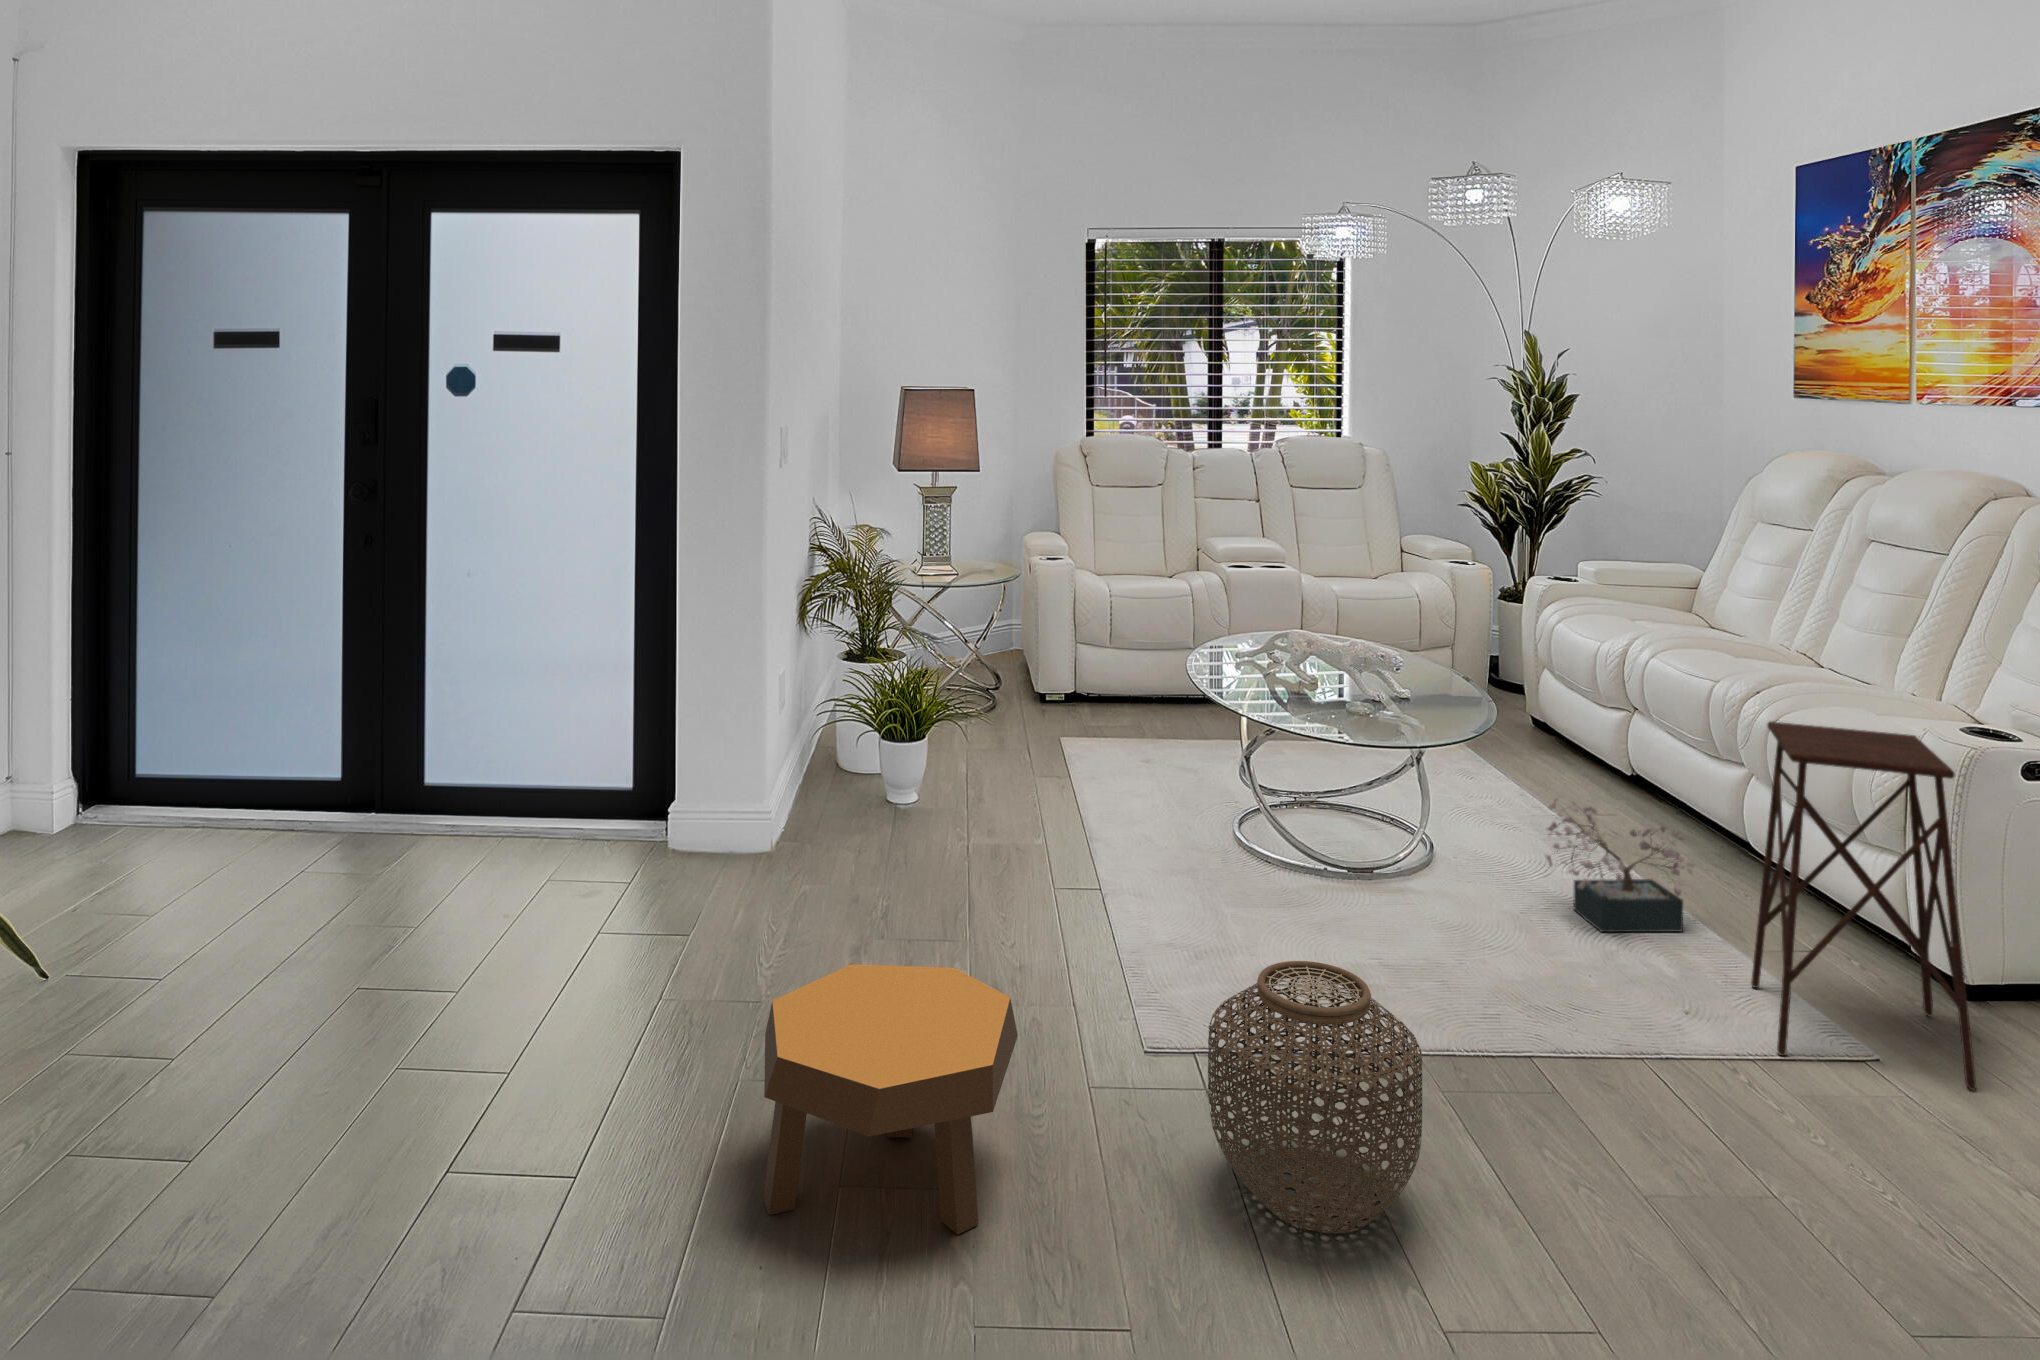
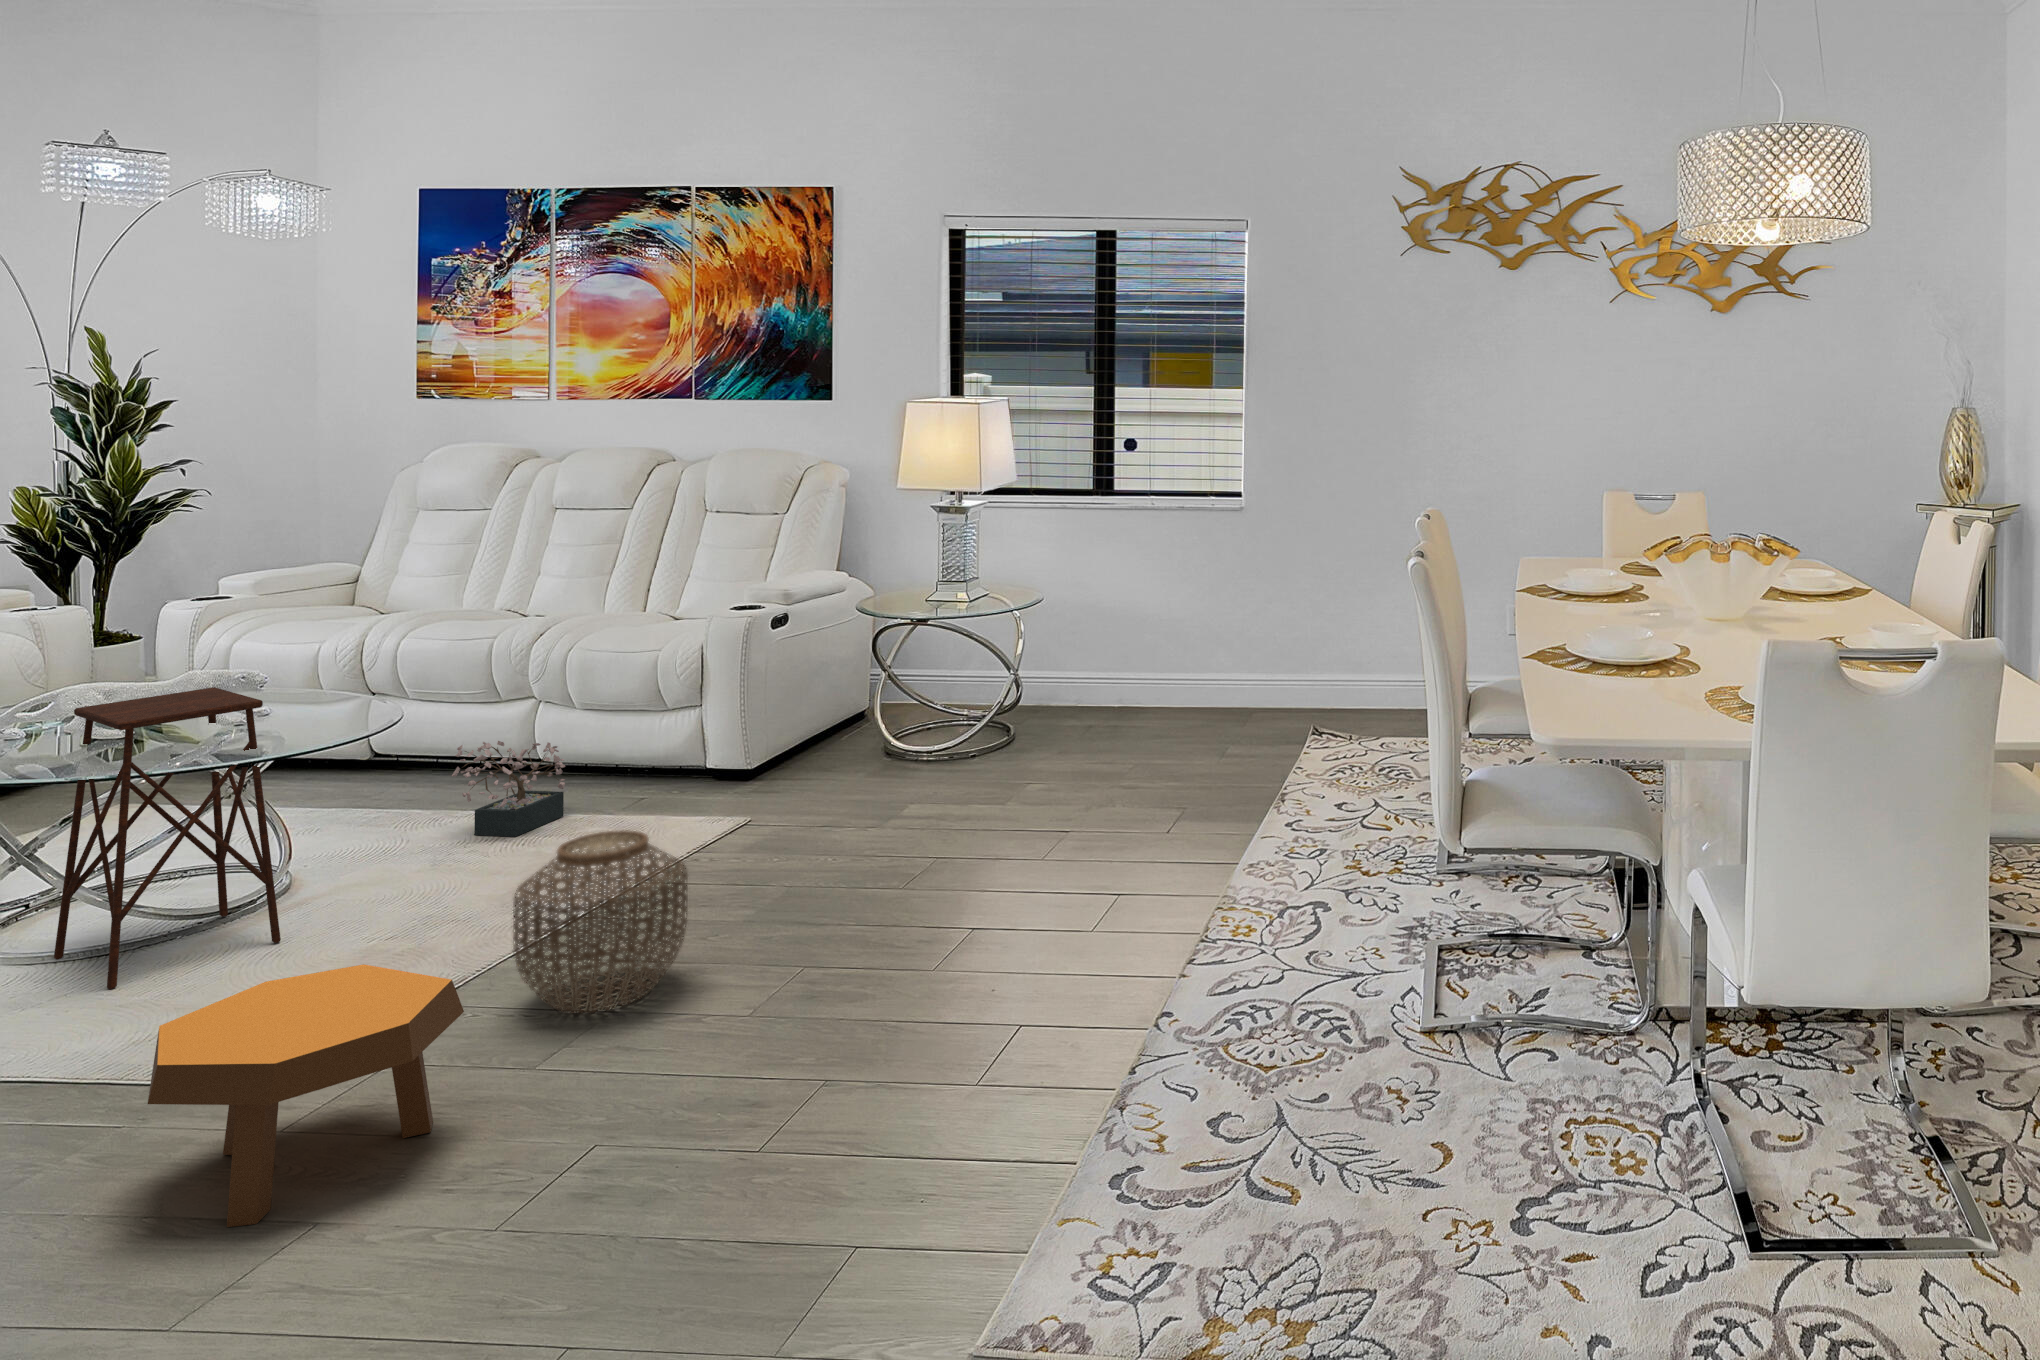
side table: present [1751,722,1976,1090] -> present [54,687,281,989]

